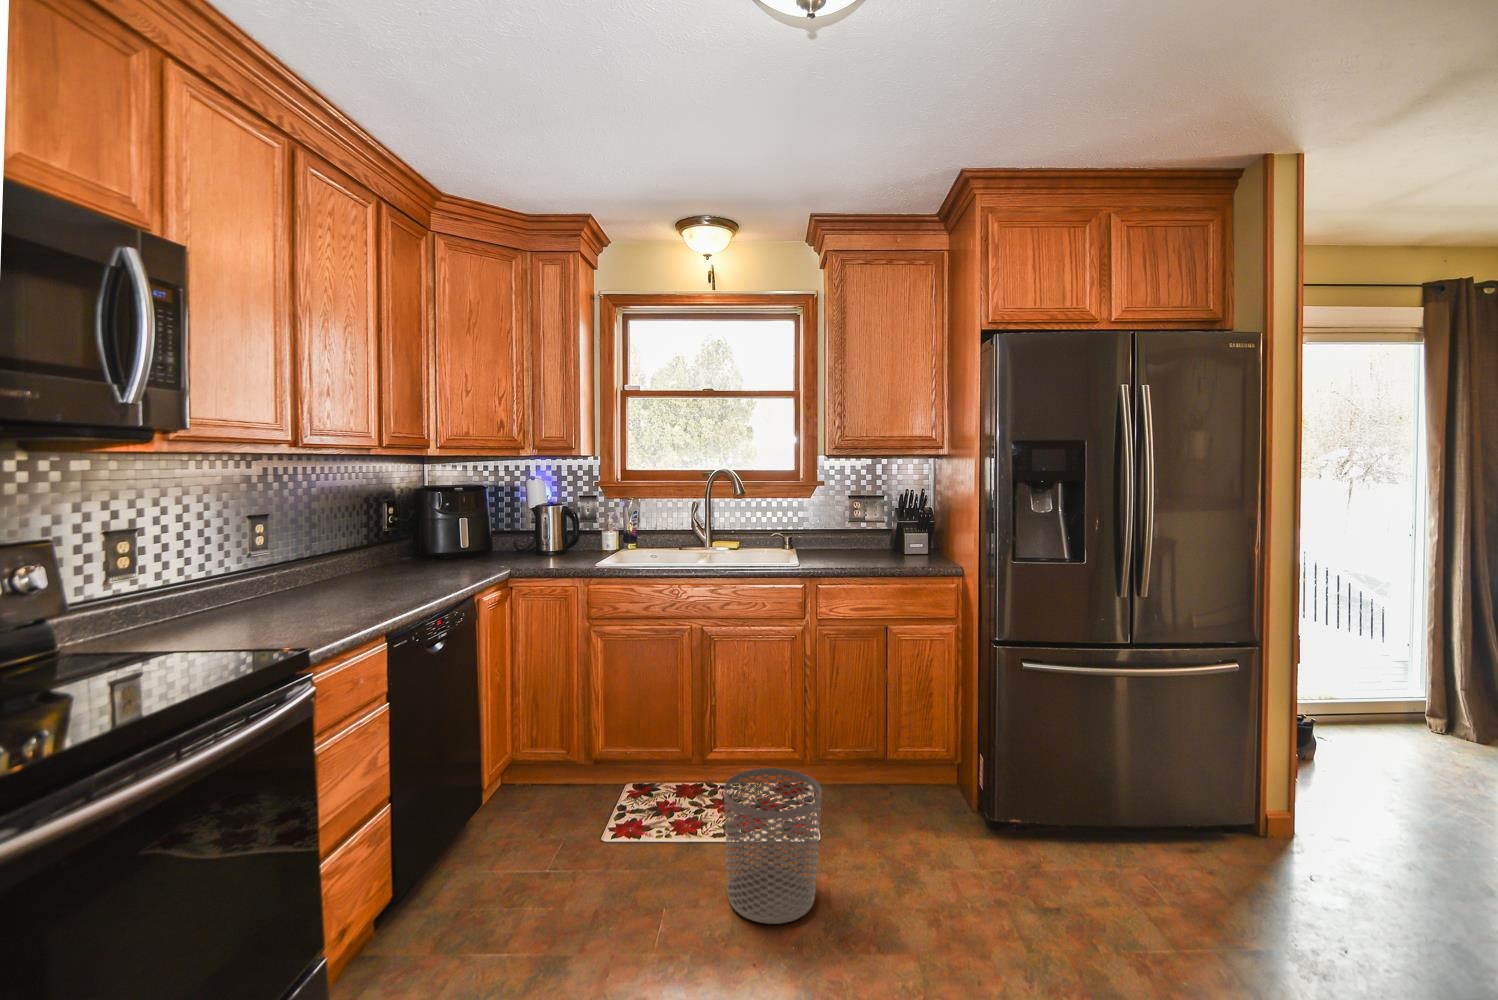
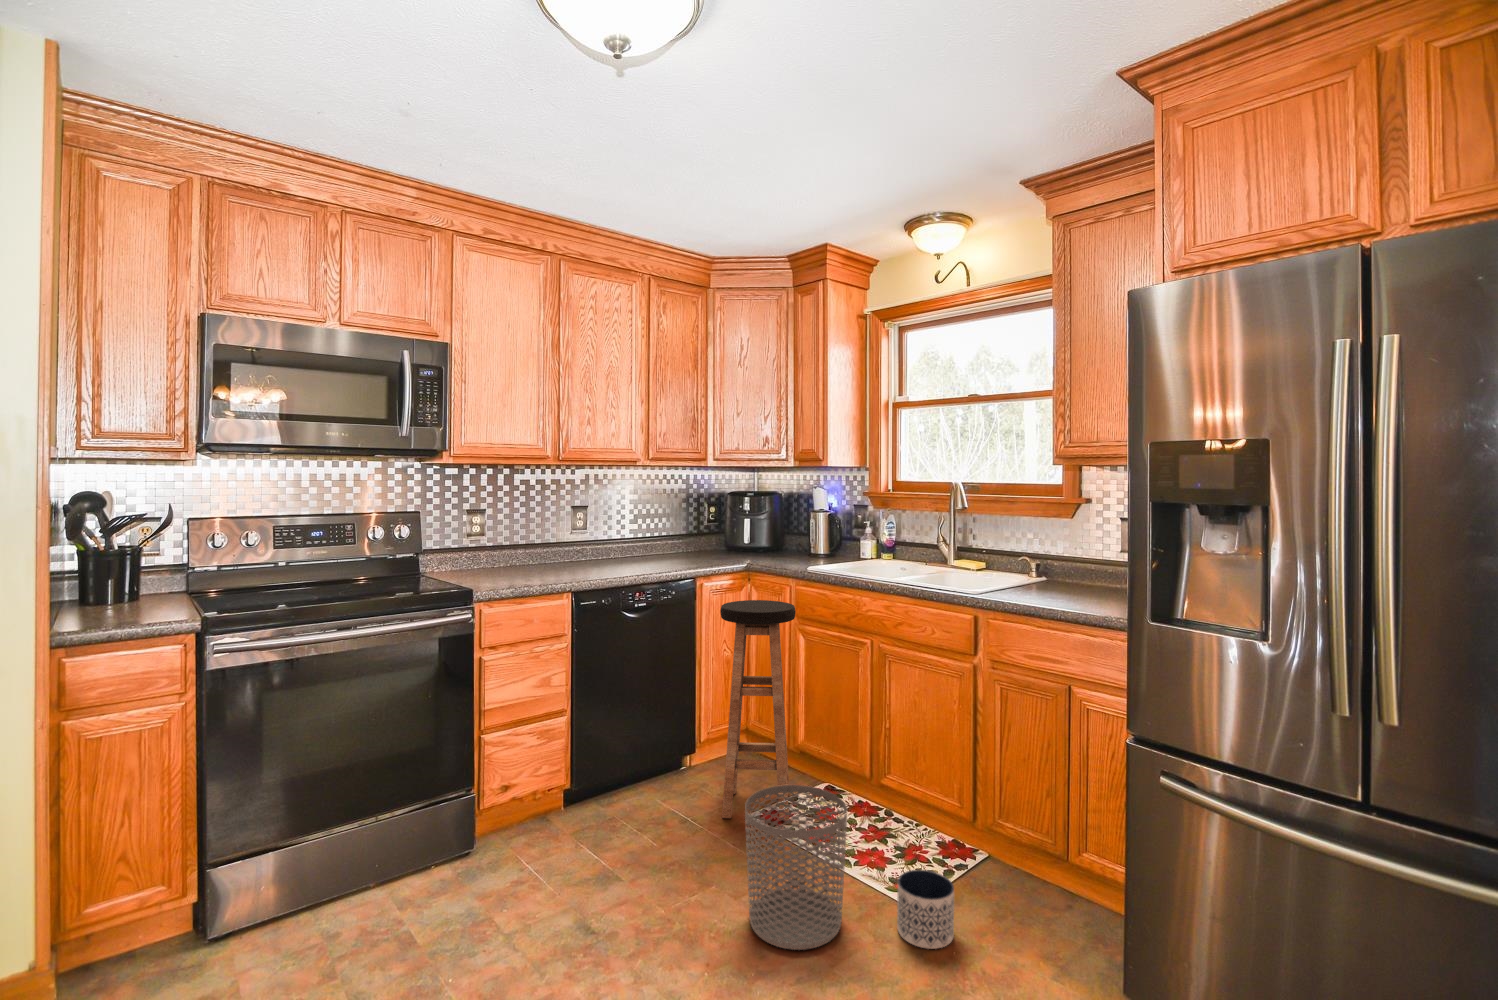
bar stool: none [550,601,646,846] -> present [720,600,796,820]
planter: none [830,806,877,869] -> present [897,870,954,949]

